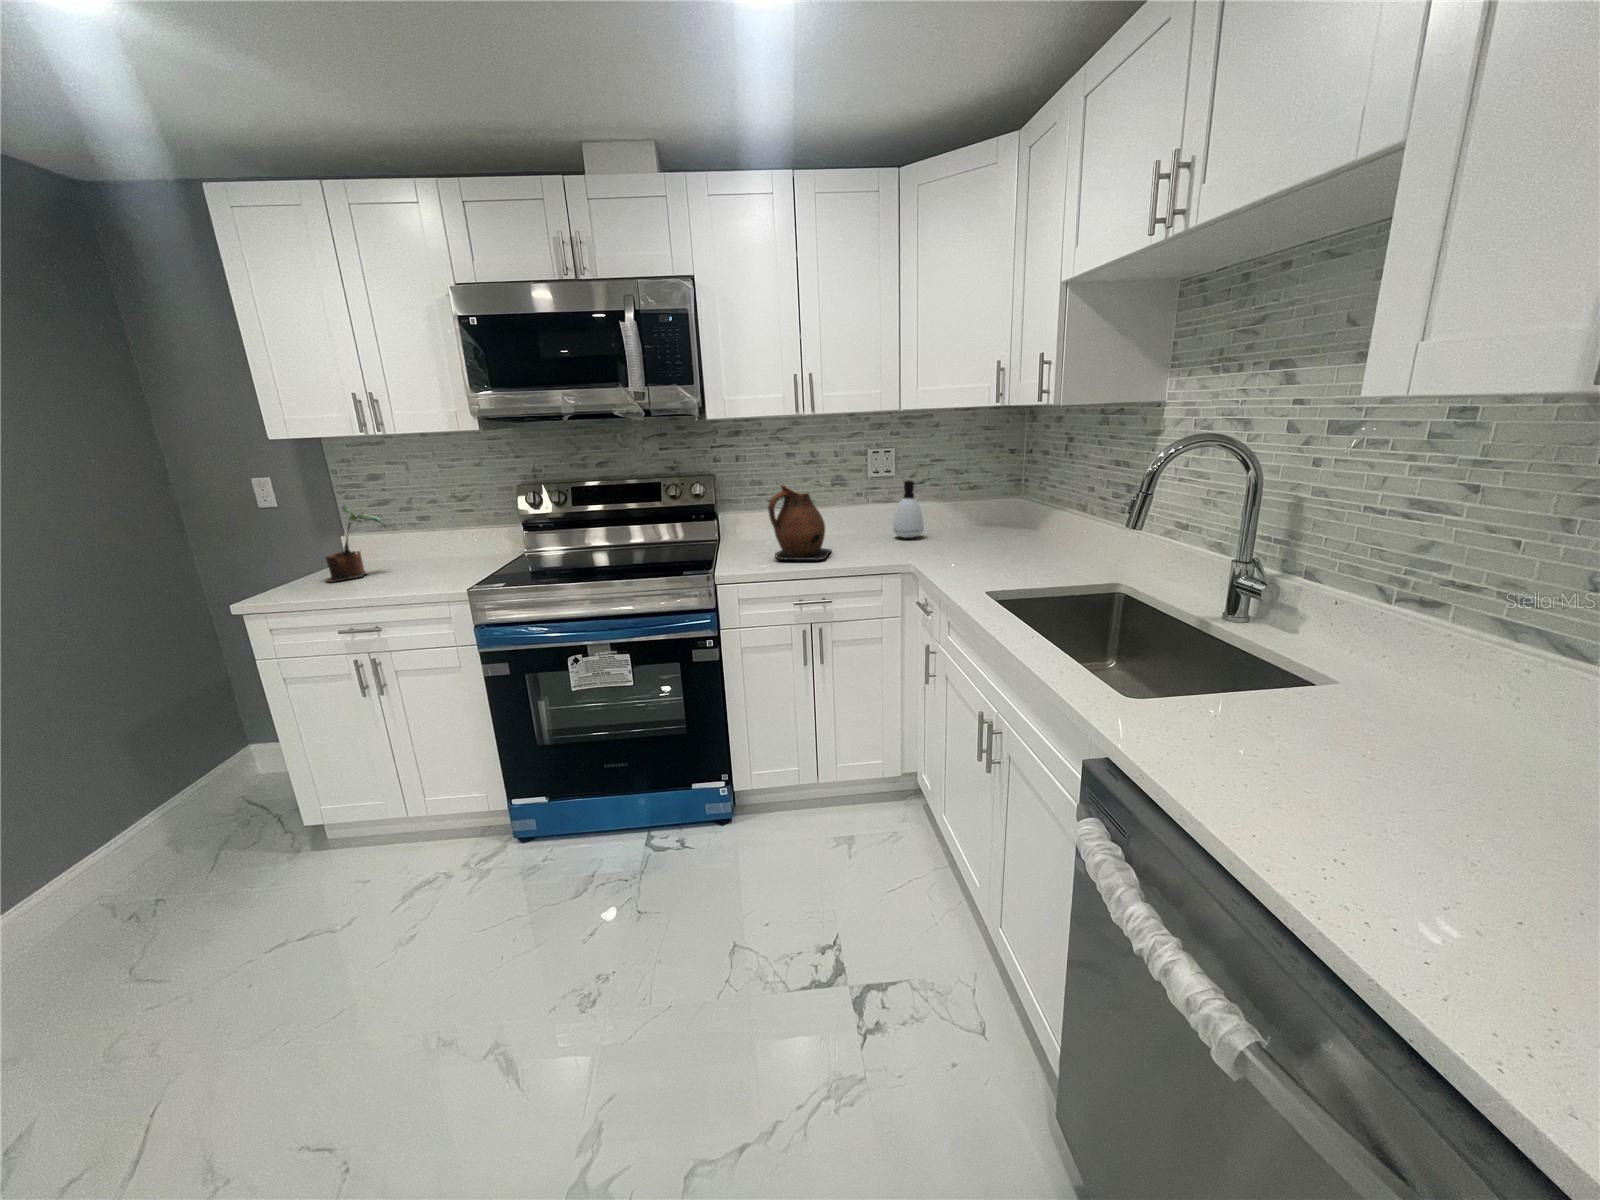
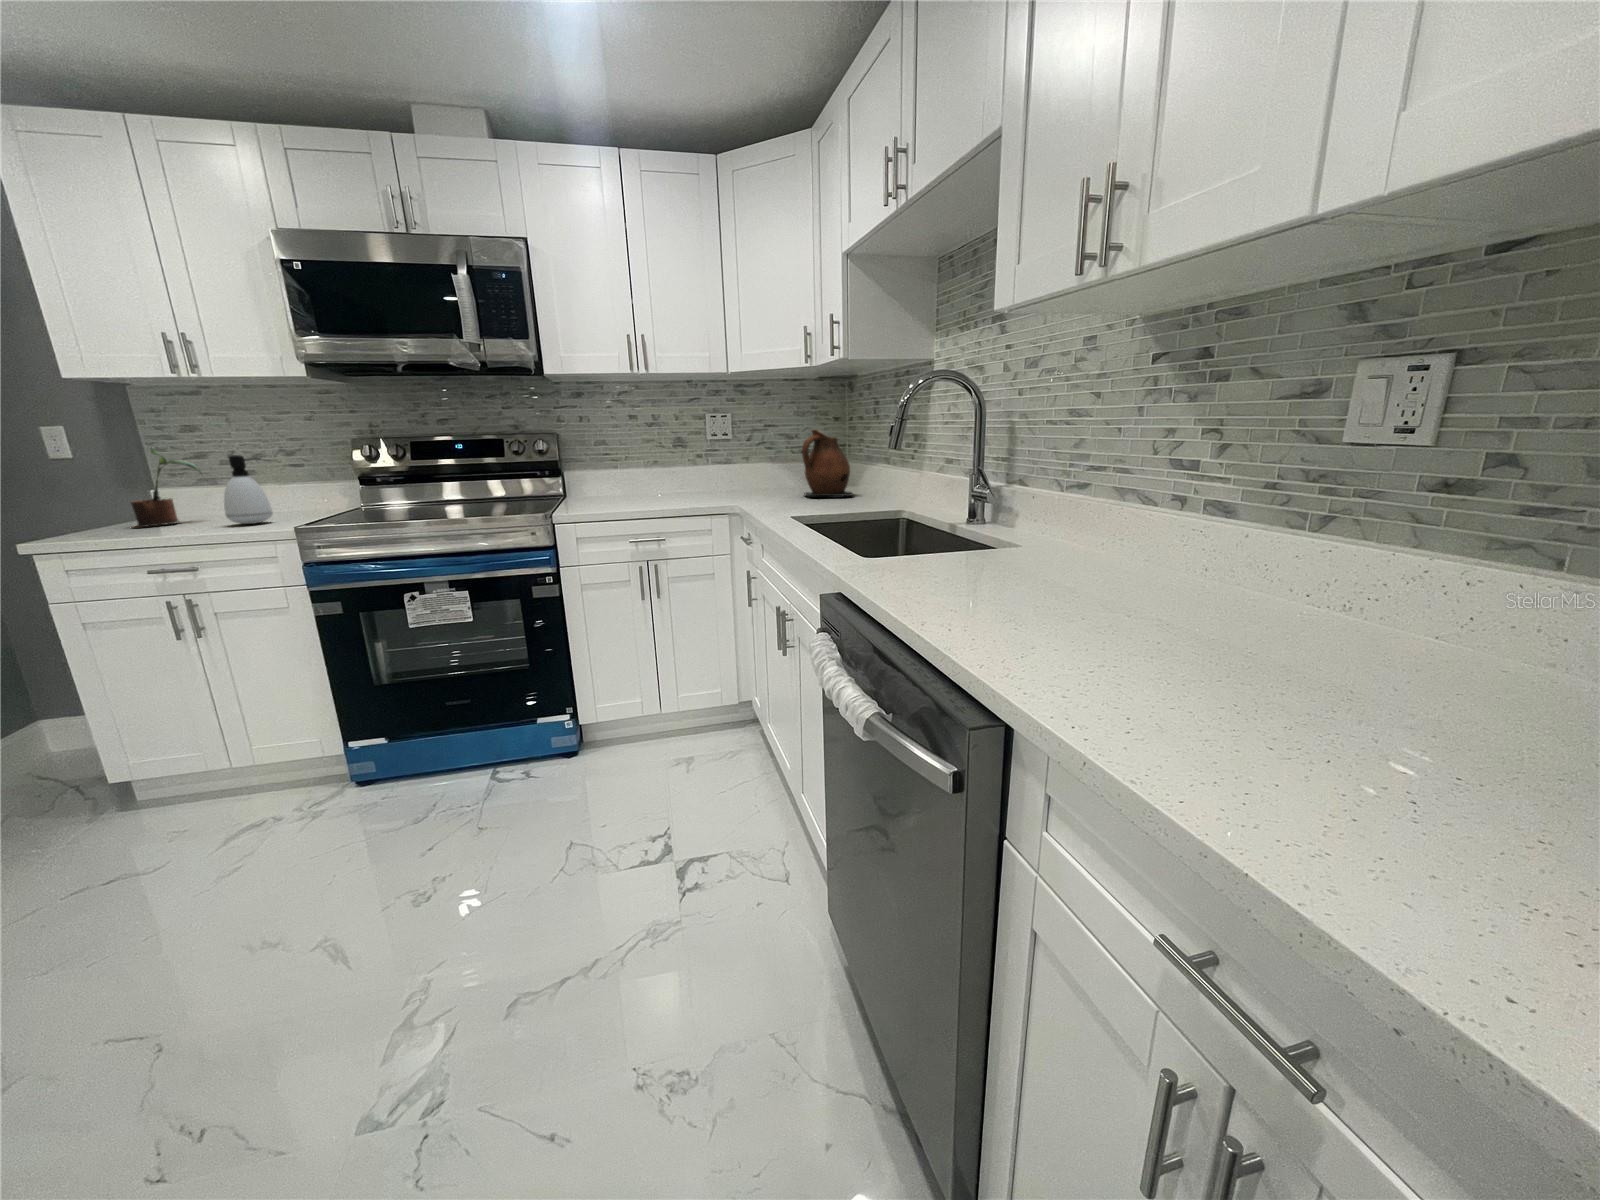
soap dispenser: present [893,480,924,538] -> present [224,455,273,524]
ceramic pitcher: present [768,485,831,561] -> present [802,430,853,496]

